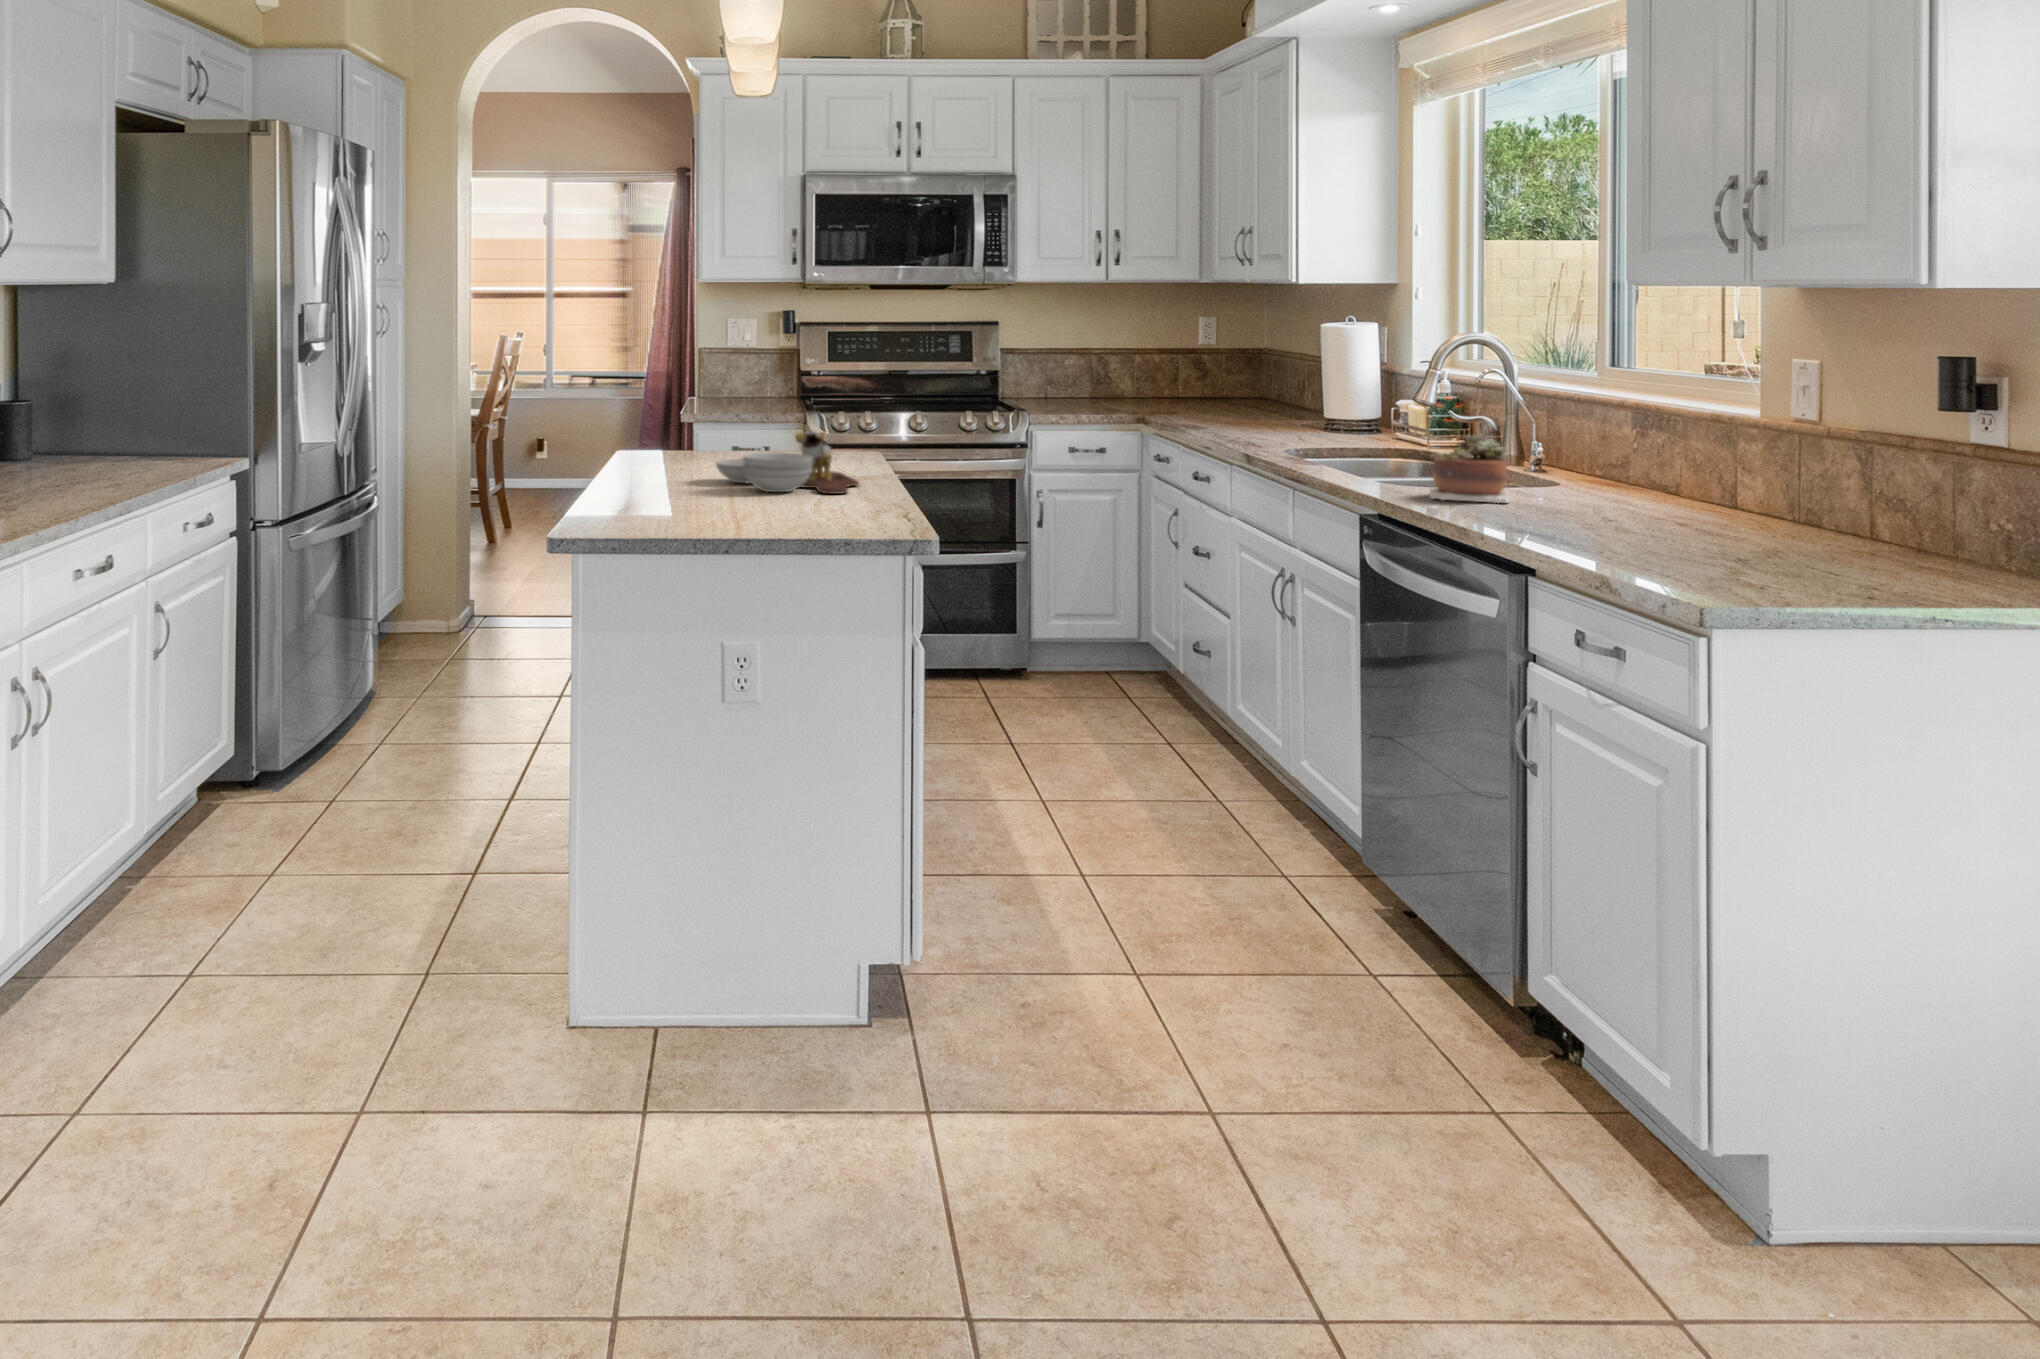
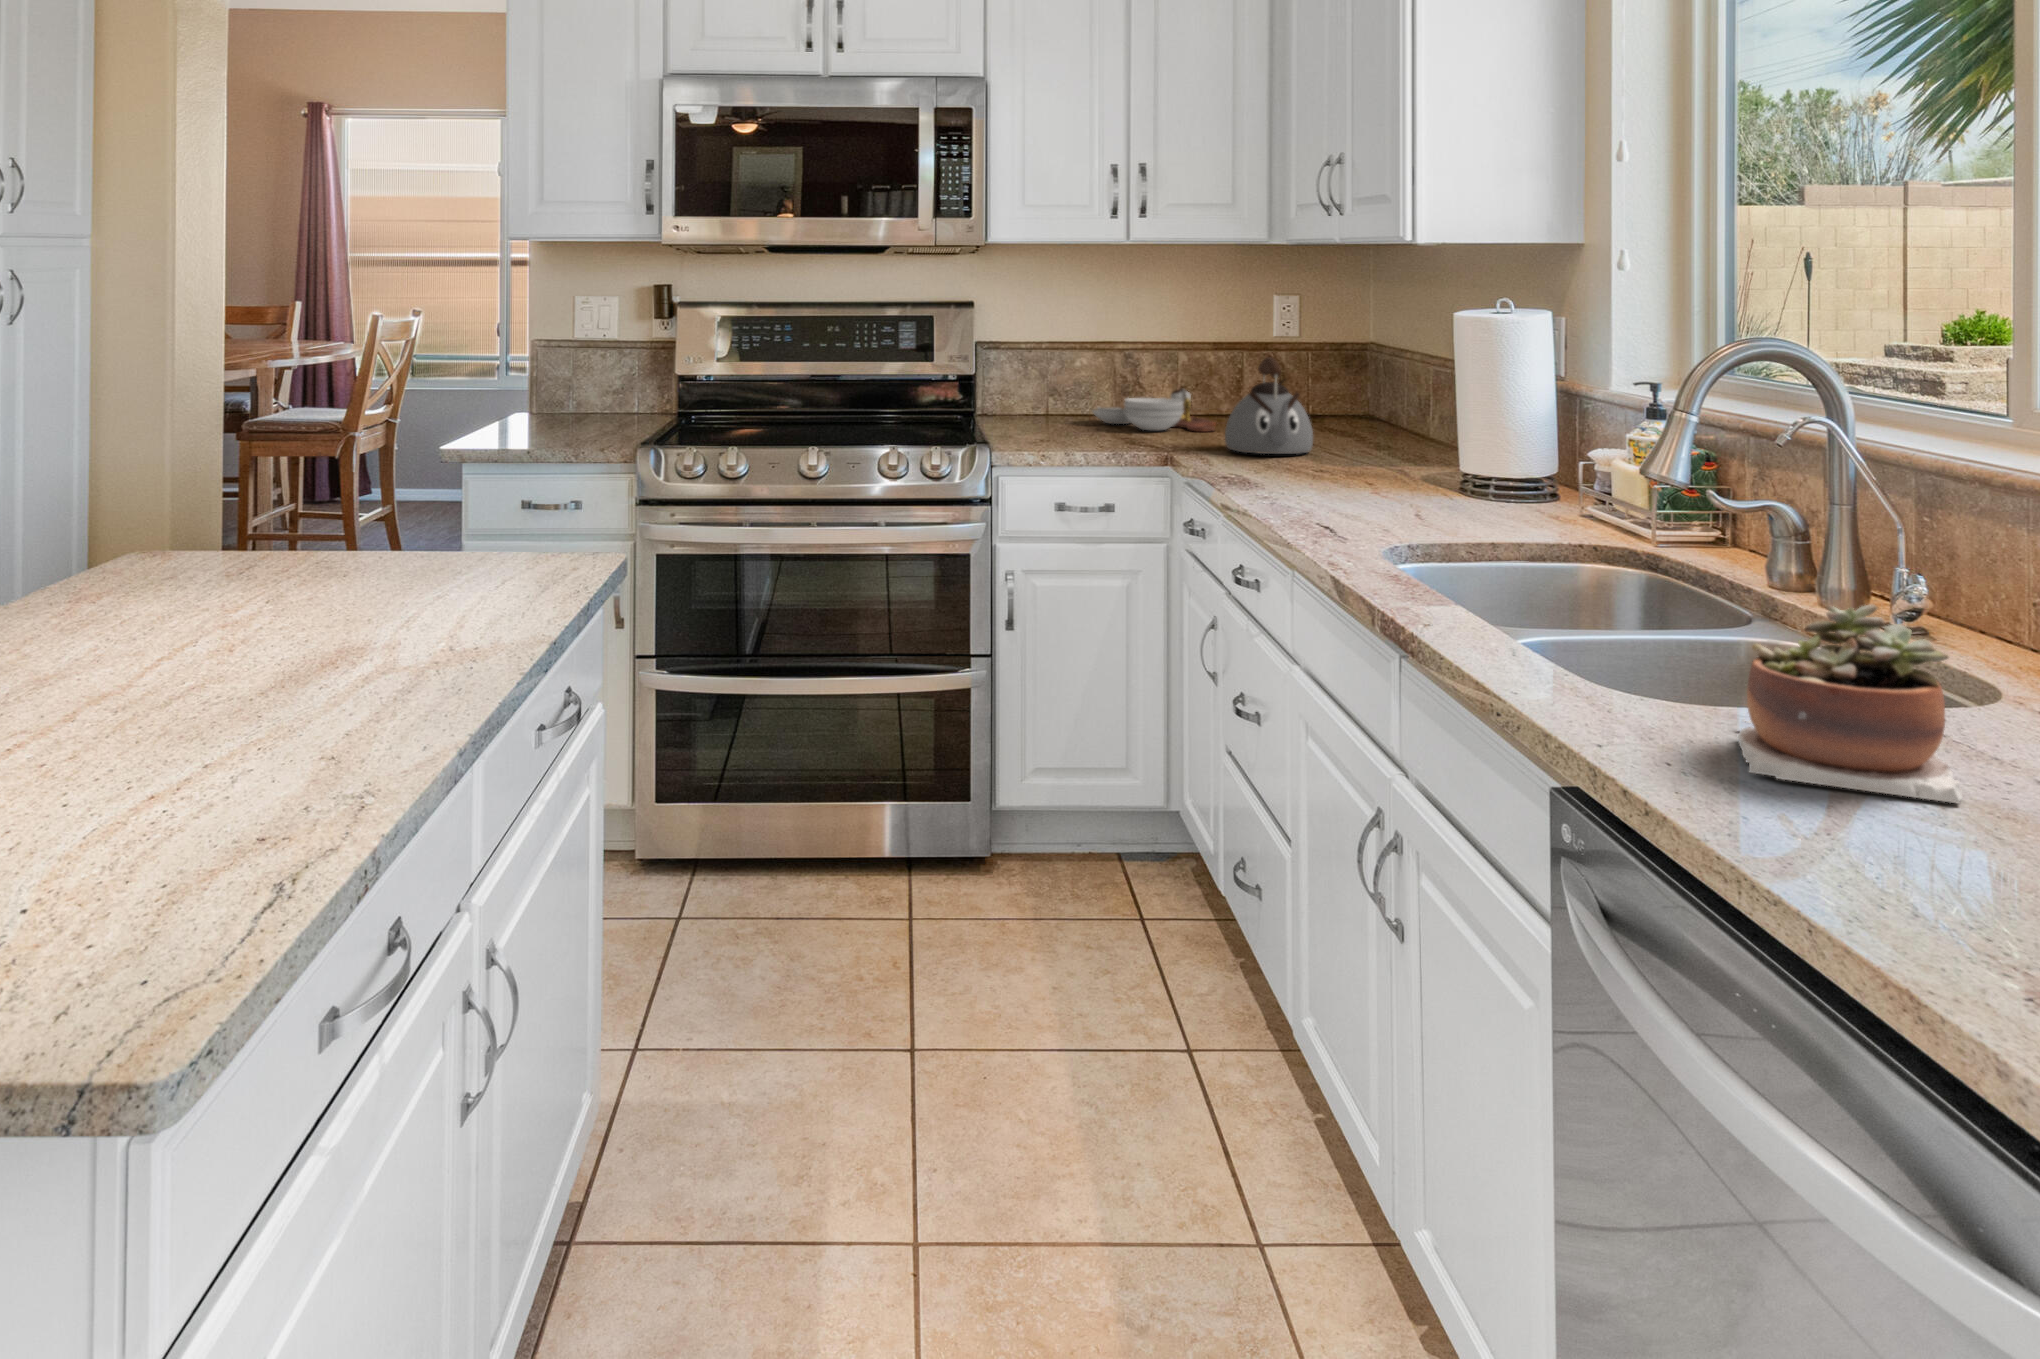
kettle: none [1175,355,1232,416] -> present [1225,357,1313,454]
cutting board: present [715,424,859,494] -> present [1092,387,1216,432]

